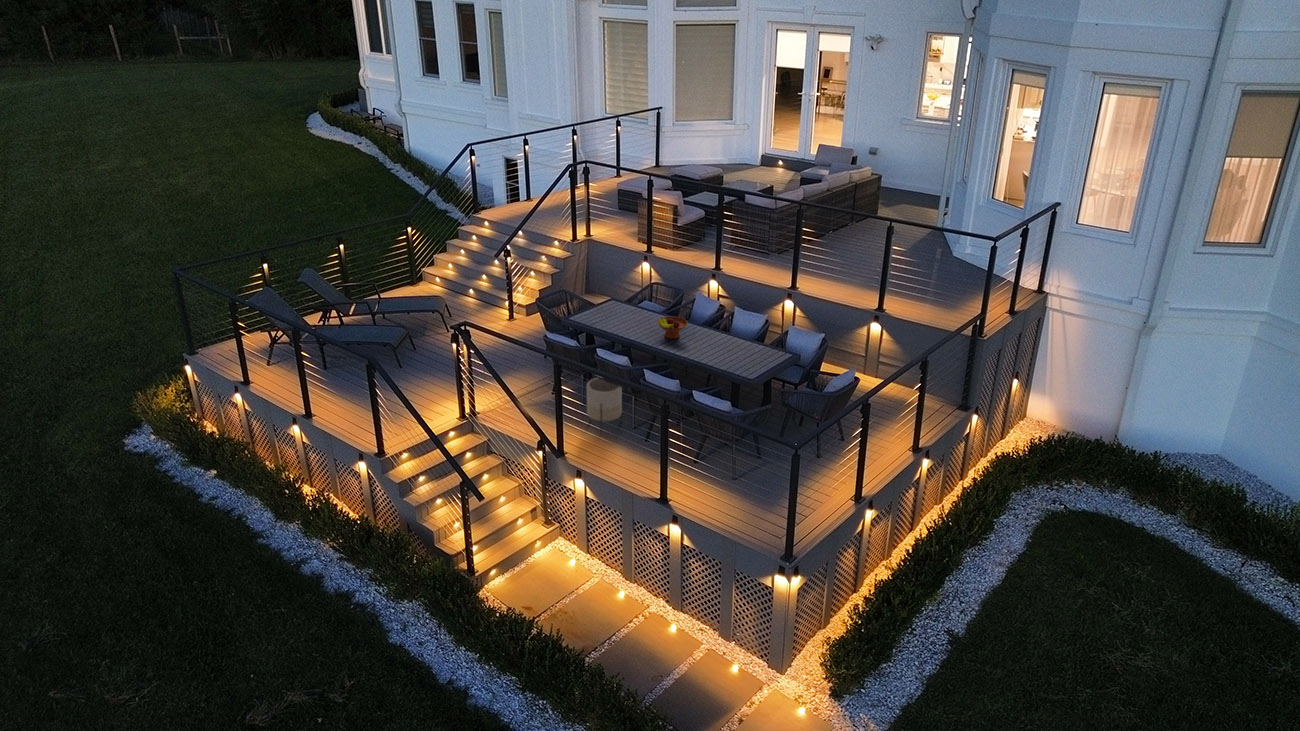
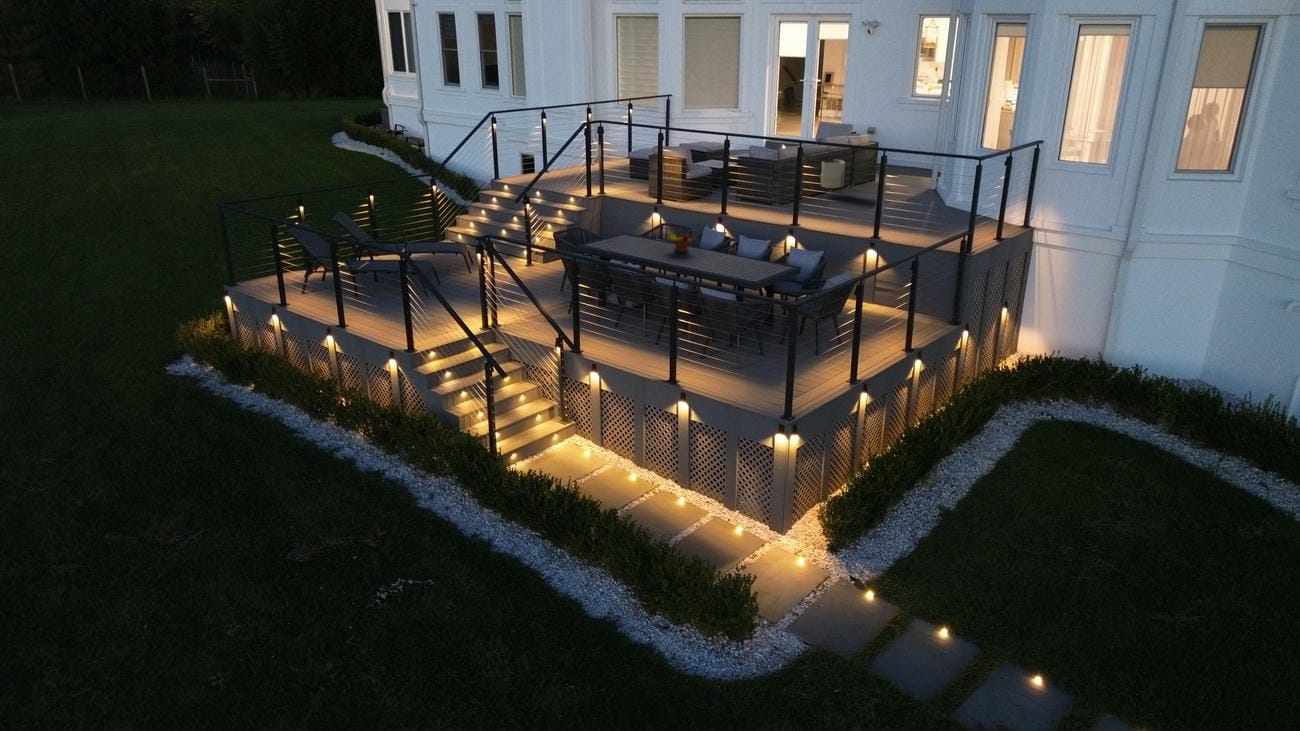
planter: present [587,378,622,422] -> present [821,160,845,192]

